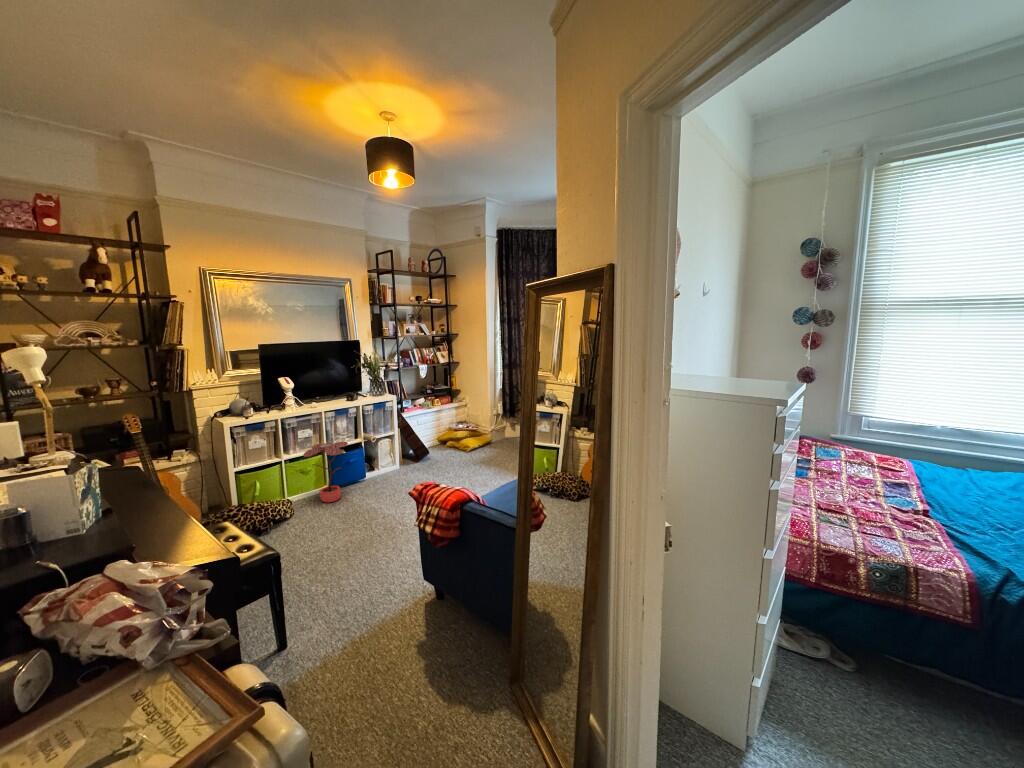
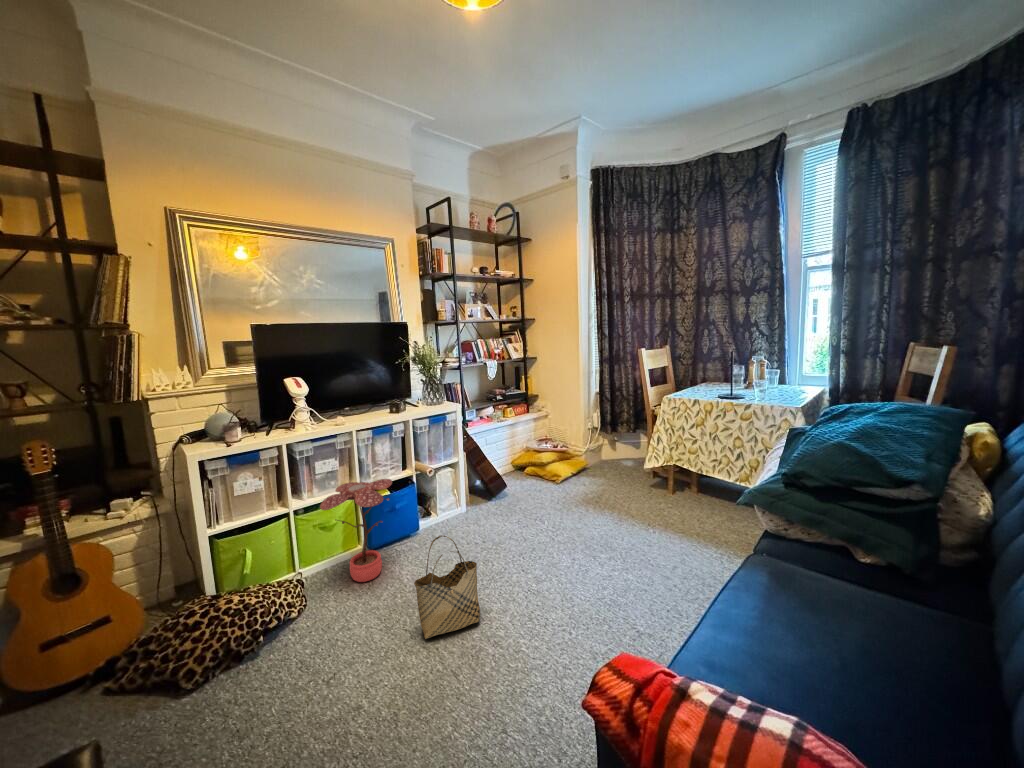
woven basket: none [360,469,397,522] -> present [414,535,480,639]

